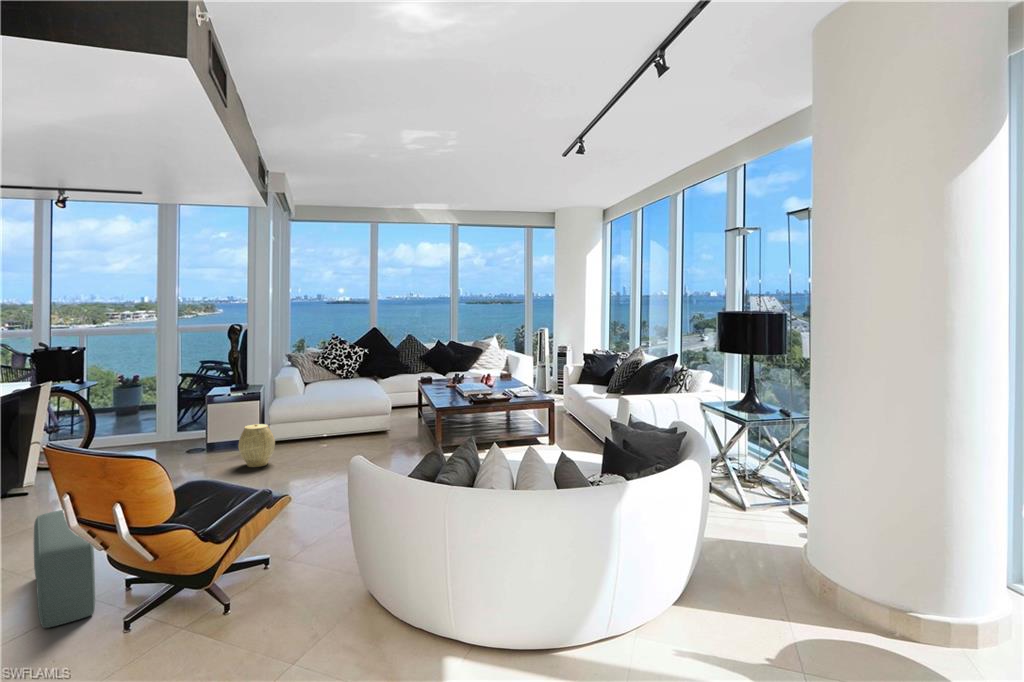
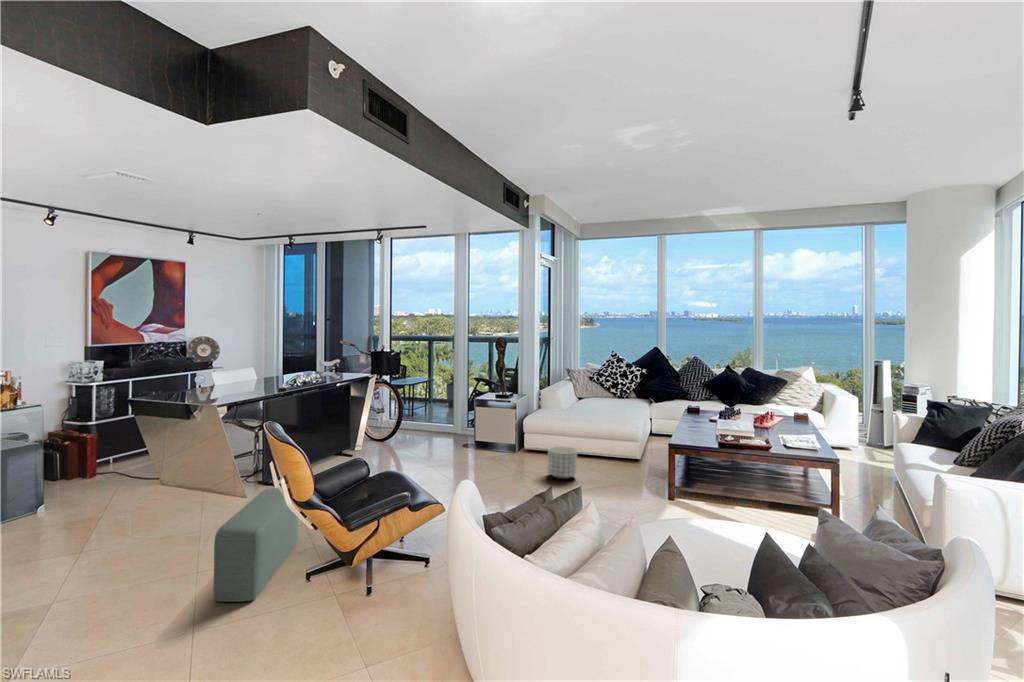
woven basket: present [238,424,275,467] -> none [484,432,517,475]
planter: none [308,428,338,459] -> present [547,446,577,479]

